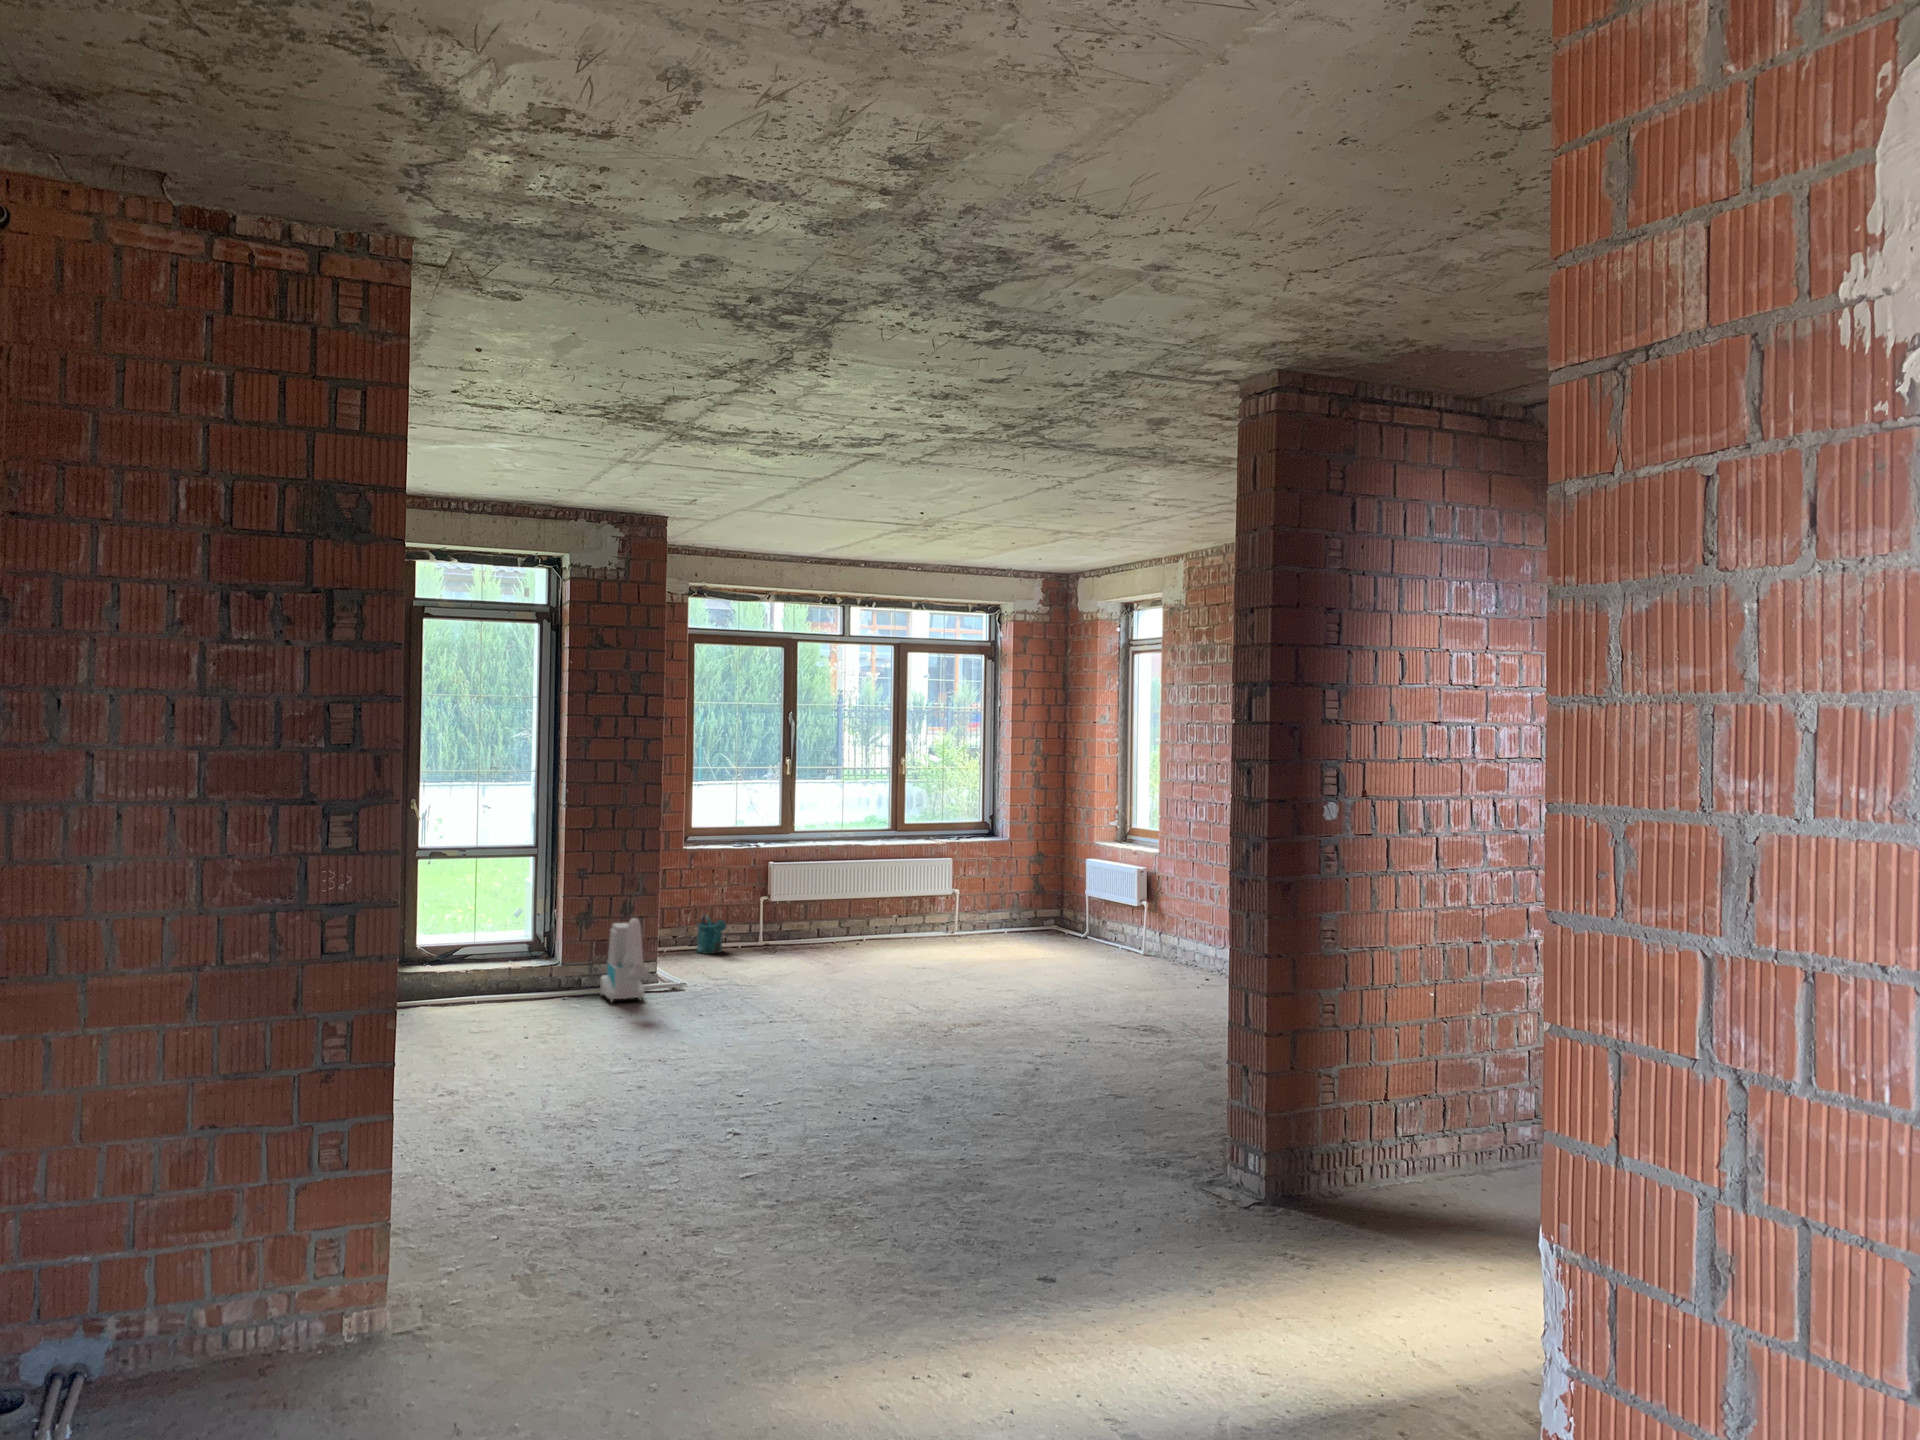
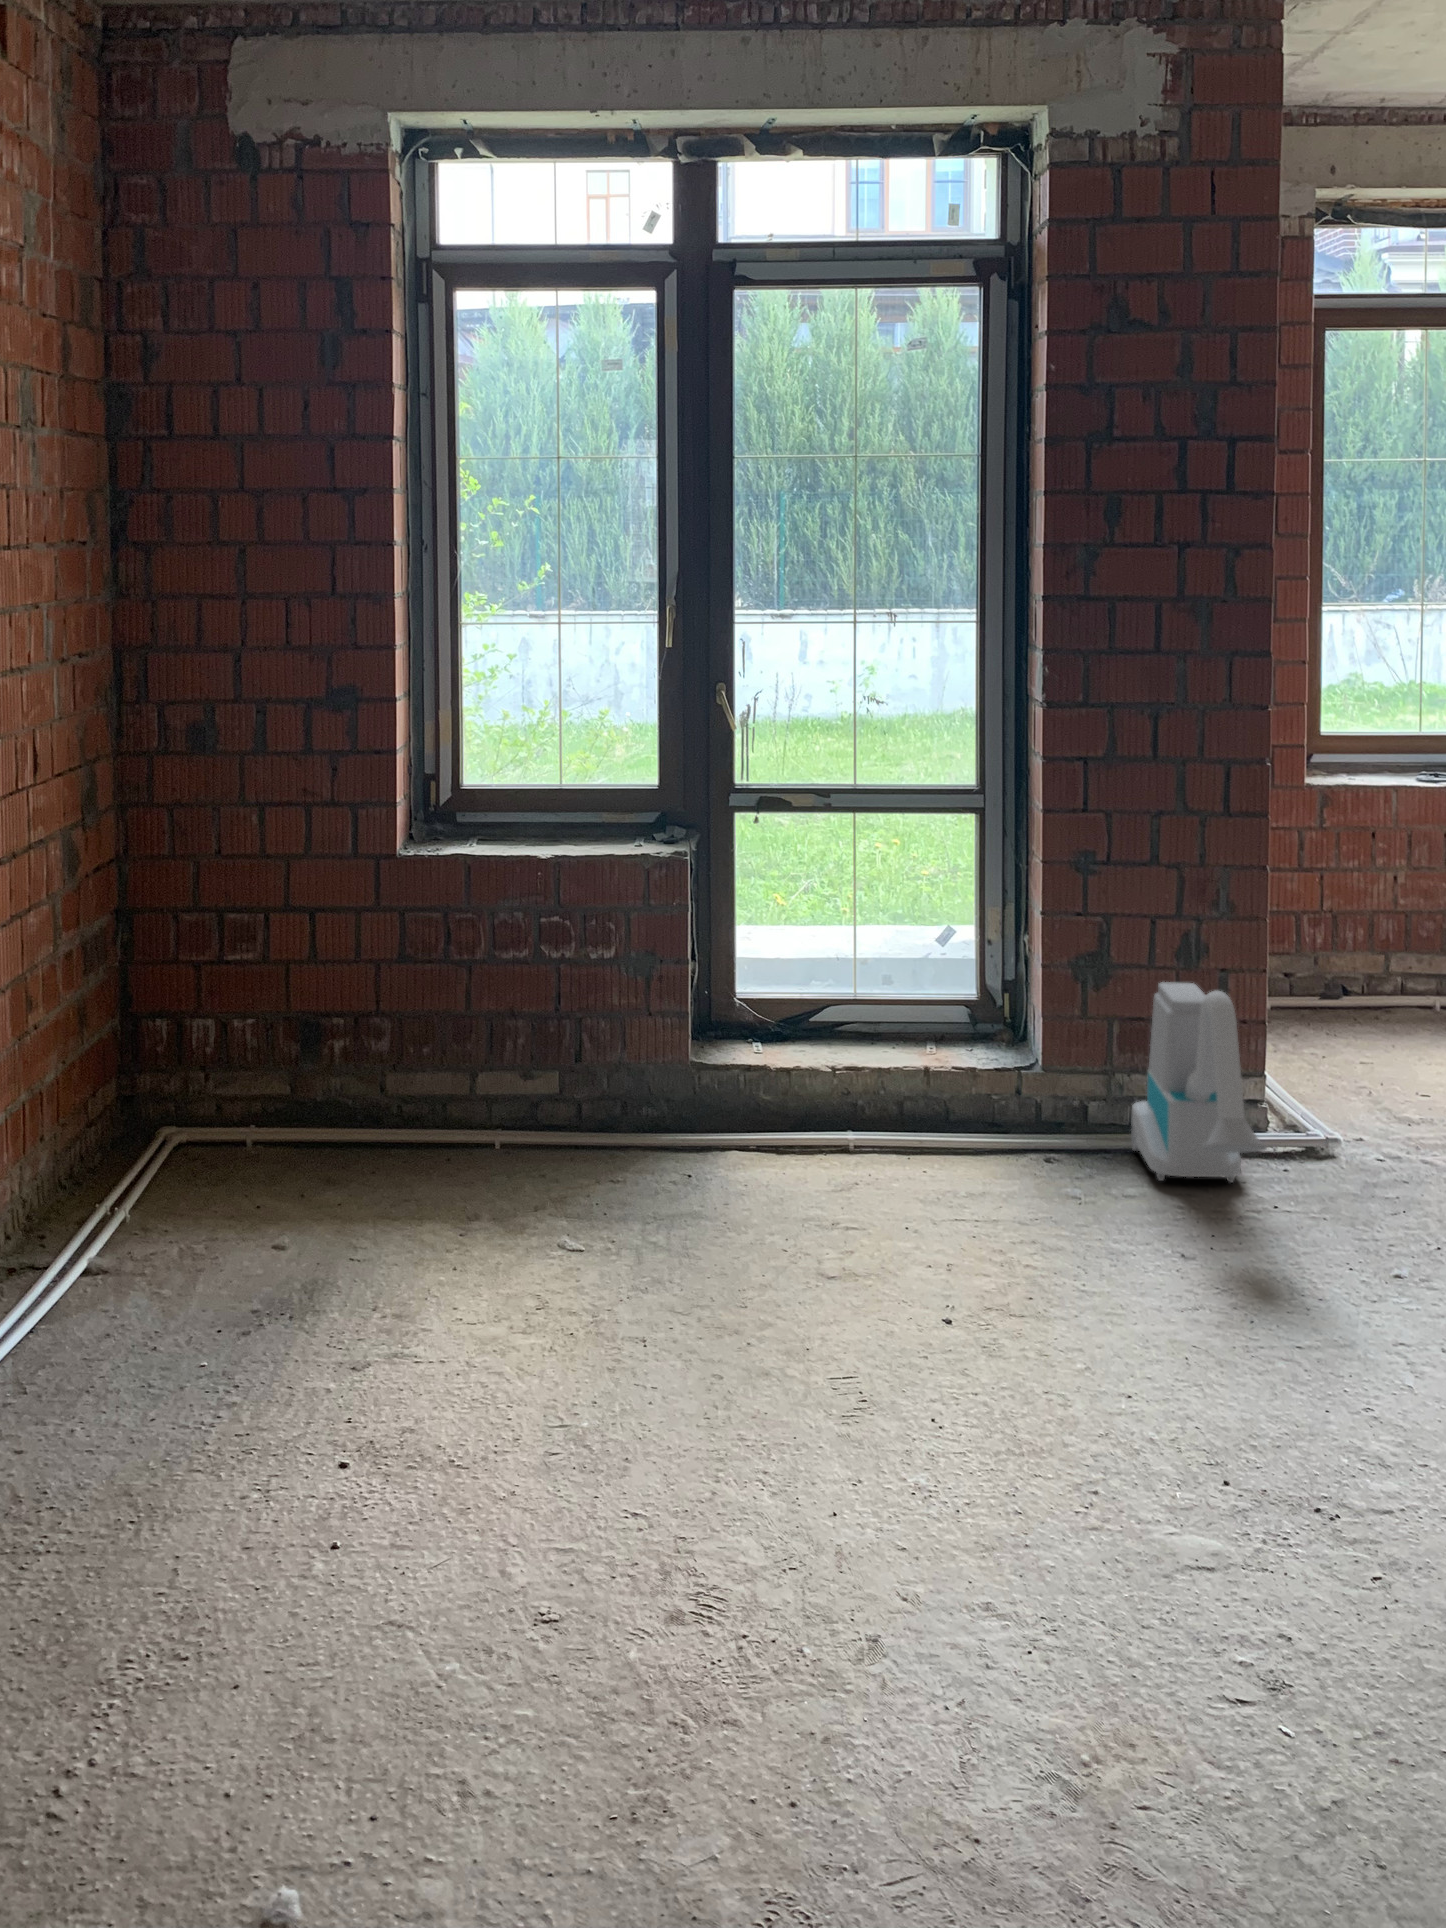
watering can: present [697,915,726,954] -> none [1337,933,1412,1024]

